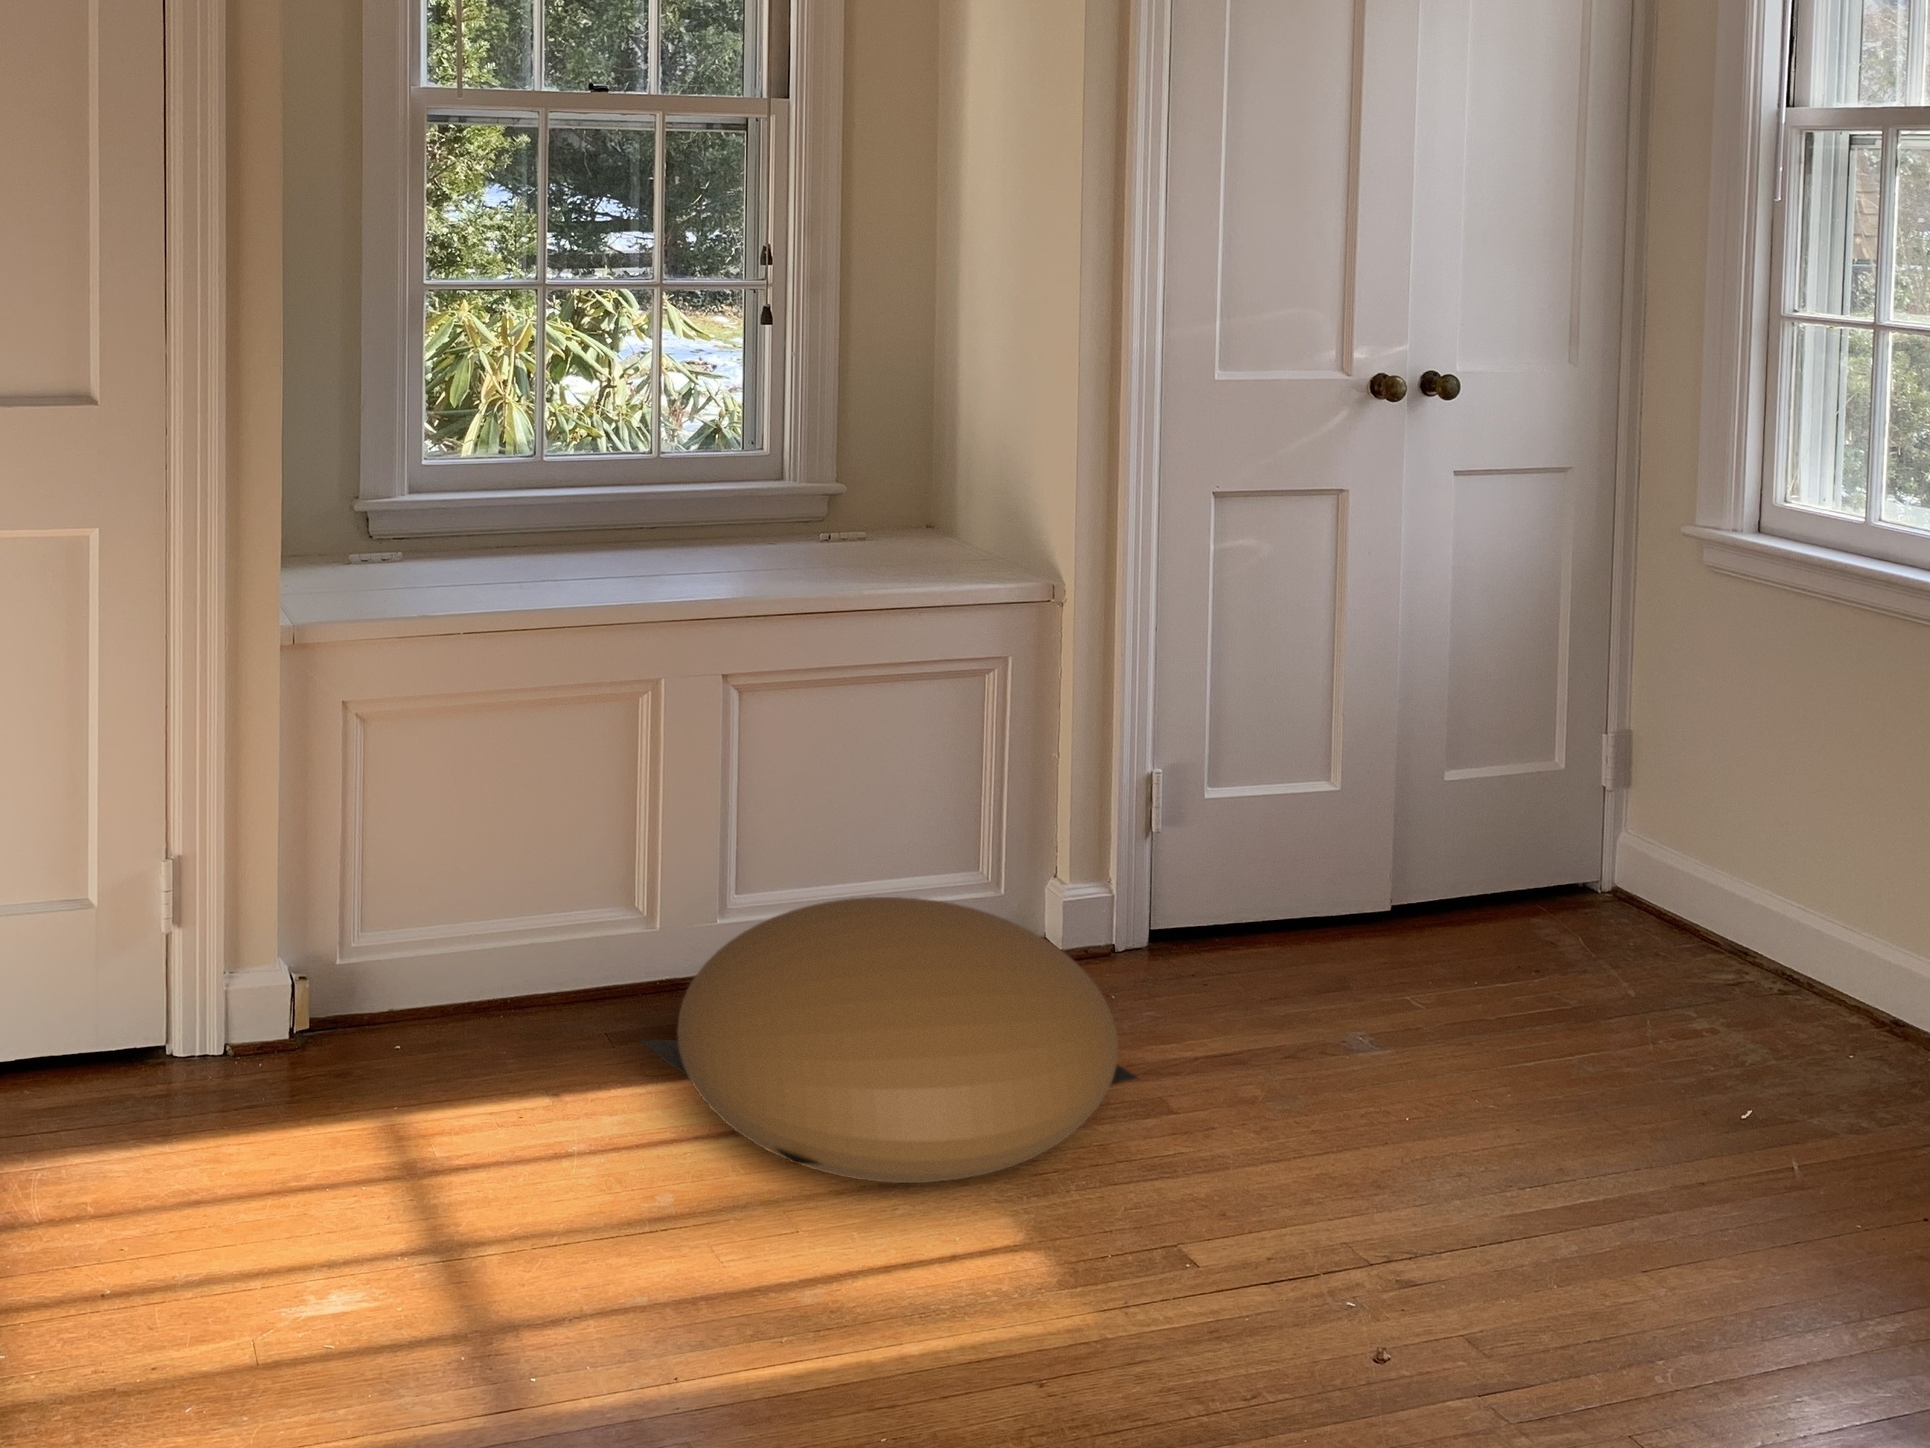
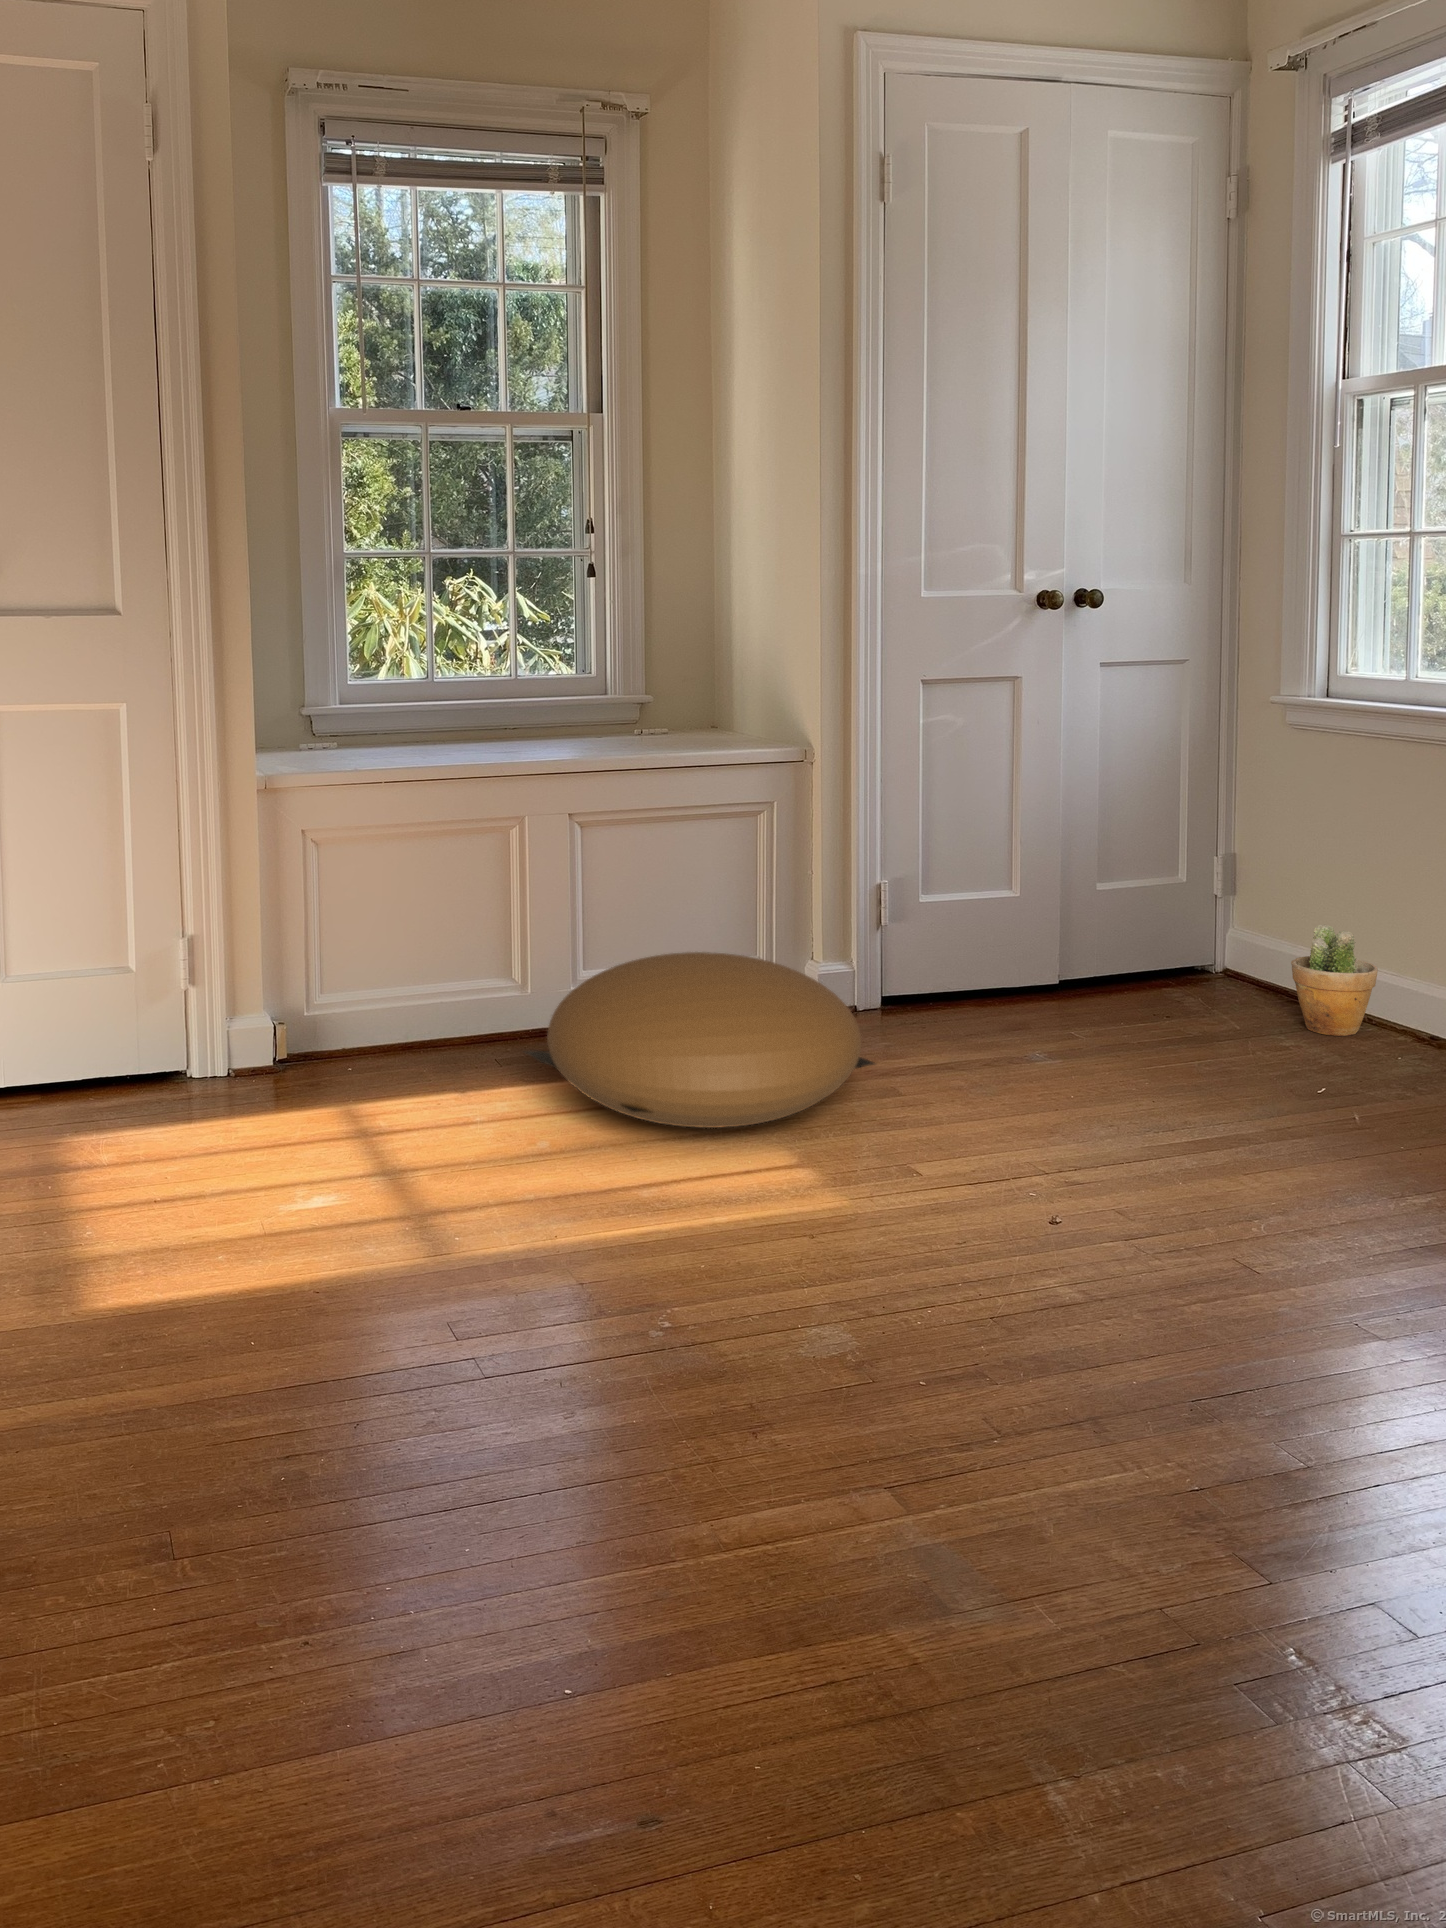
potted plant: none [1712,856,1830,1016] -> present [1291,925,1378,1036]

